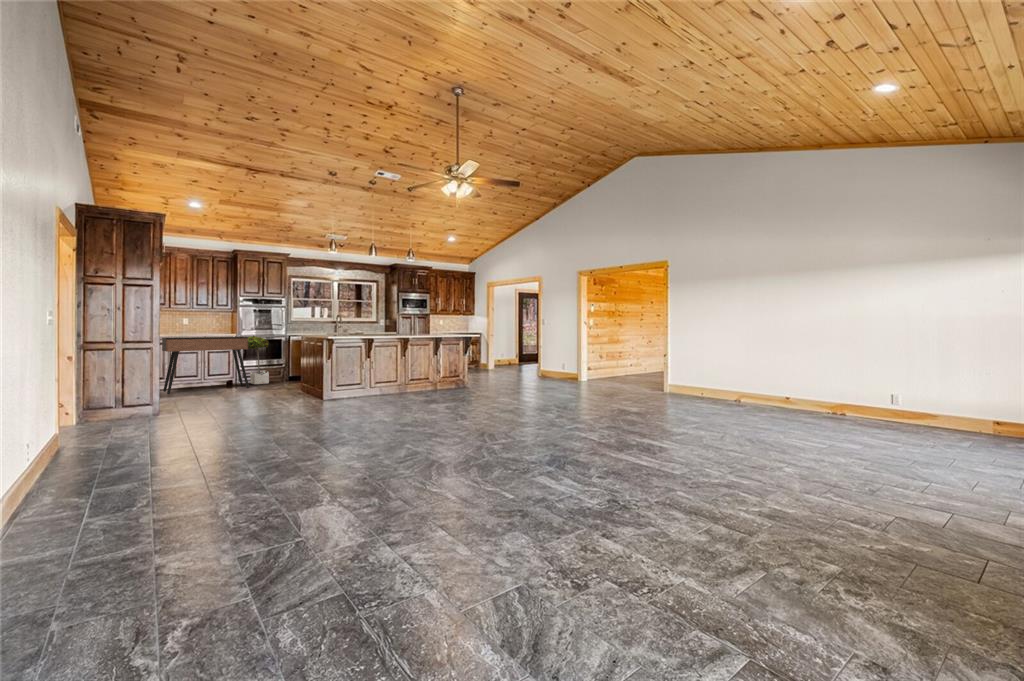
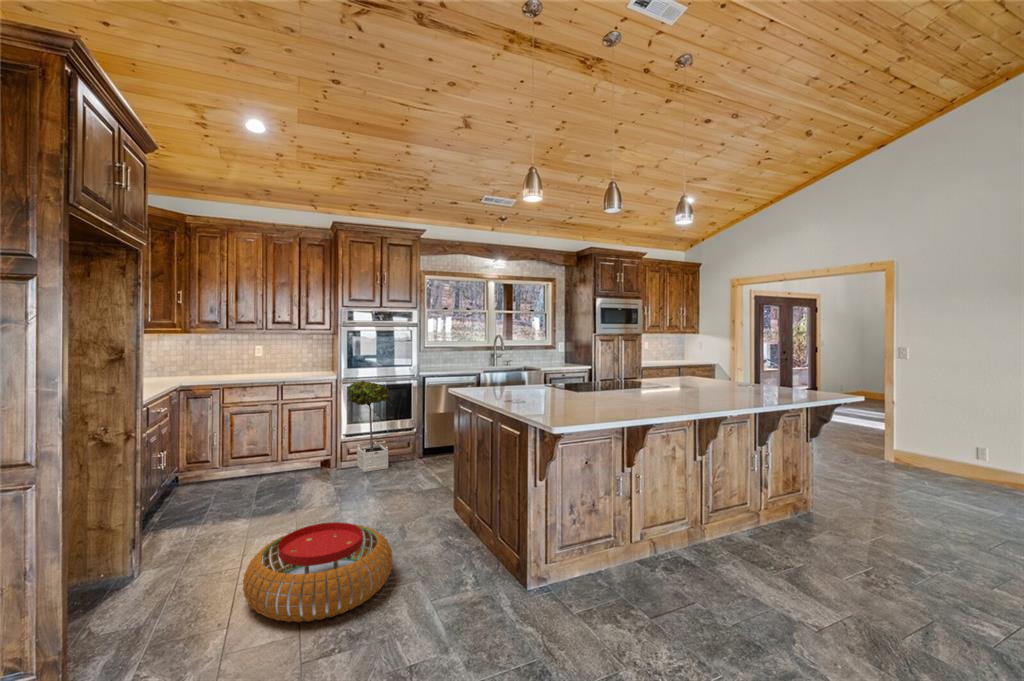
console table: present [162,337,249,394] -> none [189,384,351,515]
pouf: none [213,381,272,405] -> present [243,522,392,622]

